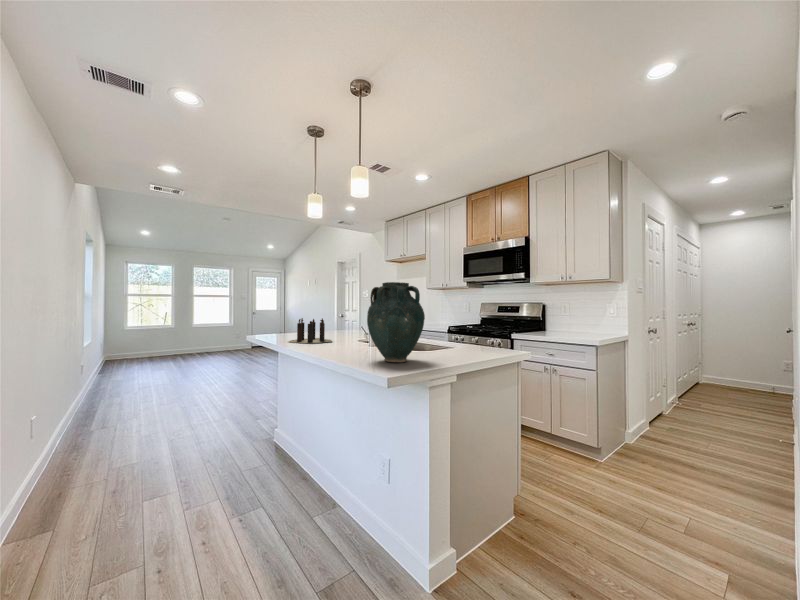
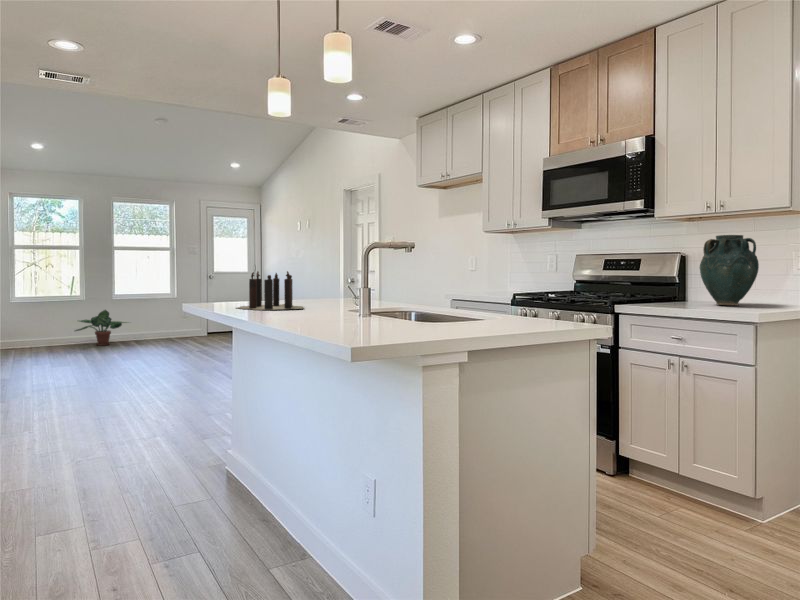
vase: present [367,282,425,362] -> present [700,235,759,306]
potted plant: none [166,333,204,356] -> present [75,310,126,346]

